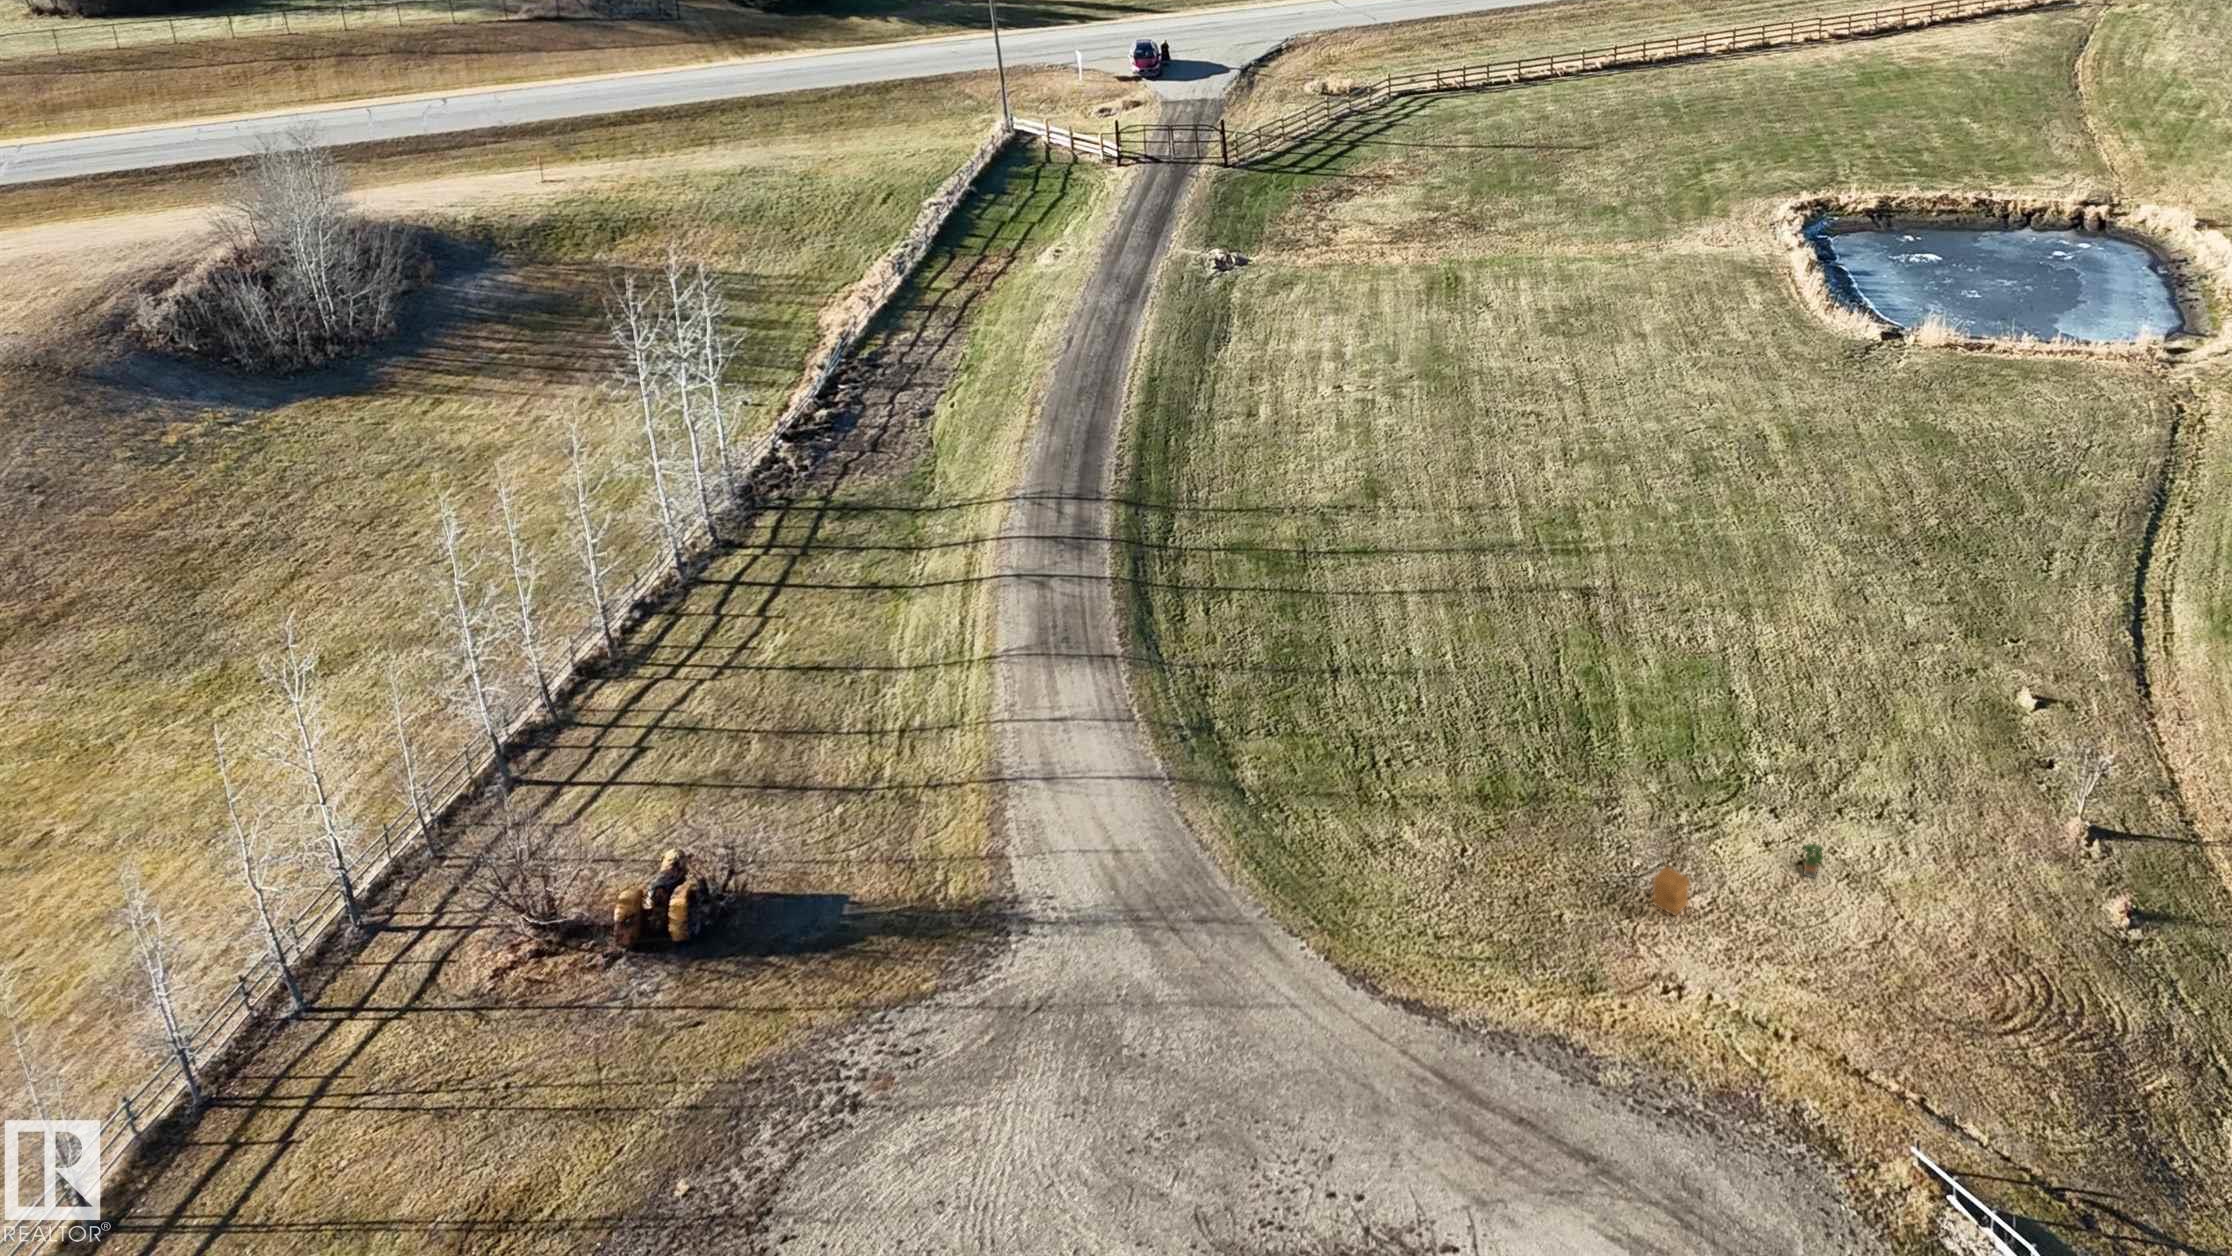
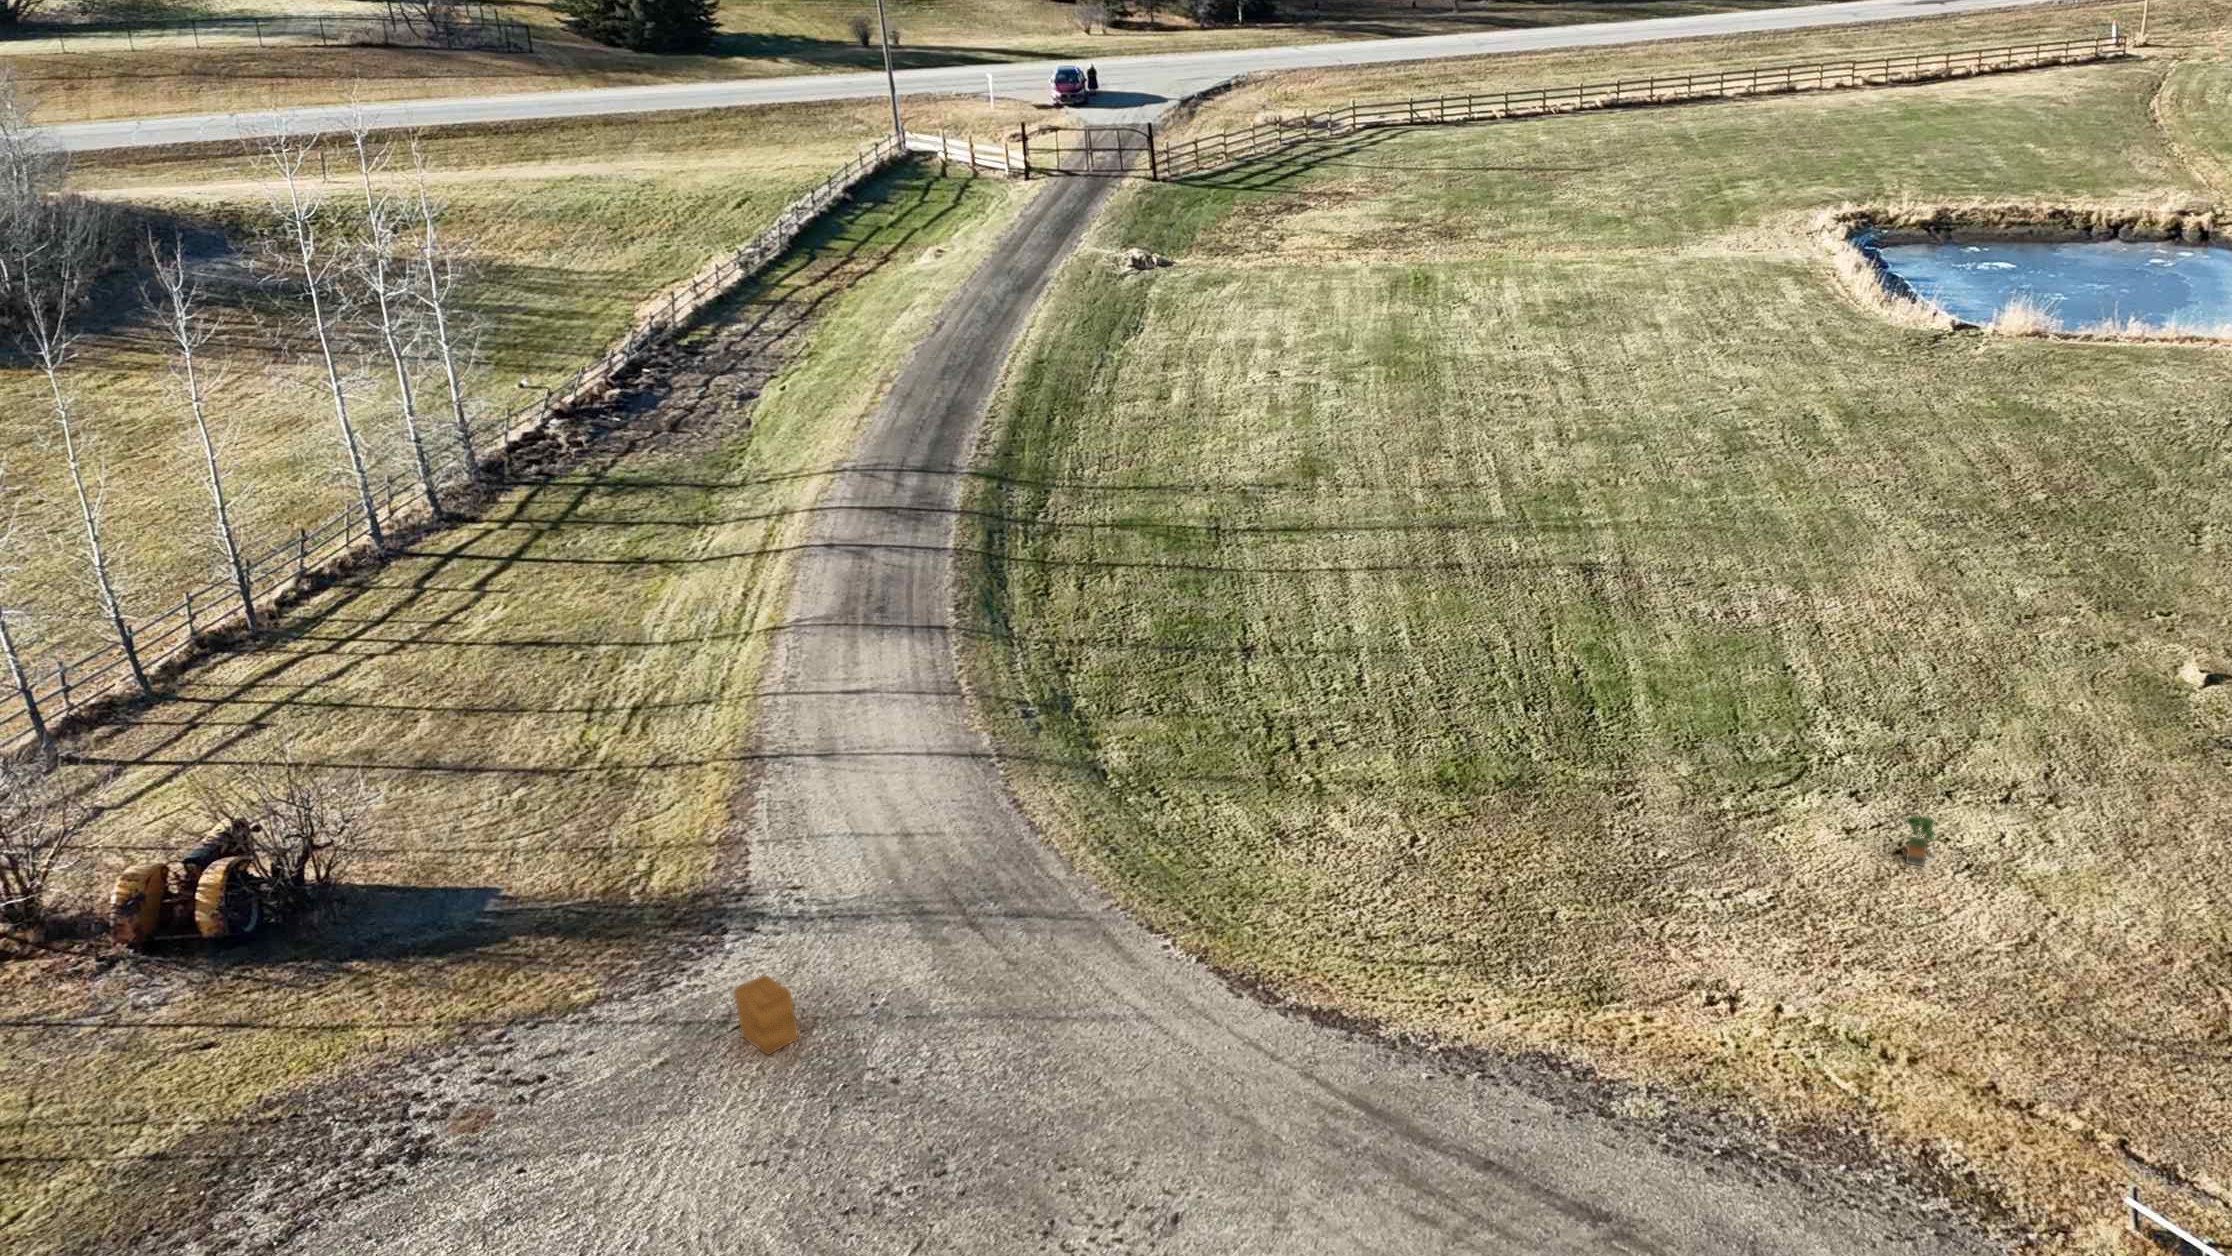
cardboard box: present [1653,867,1689,915] -> present [734,975,798,1055]

